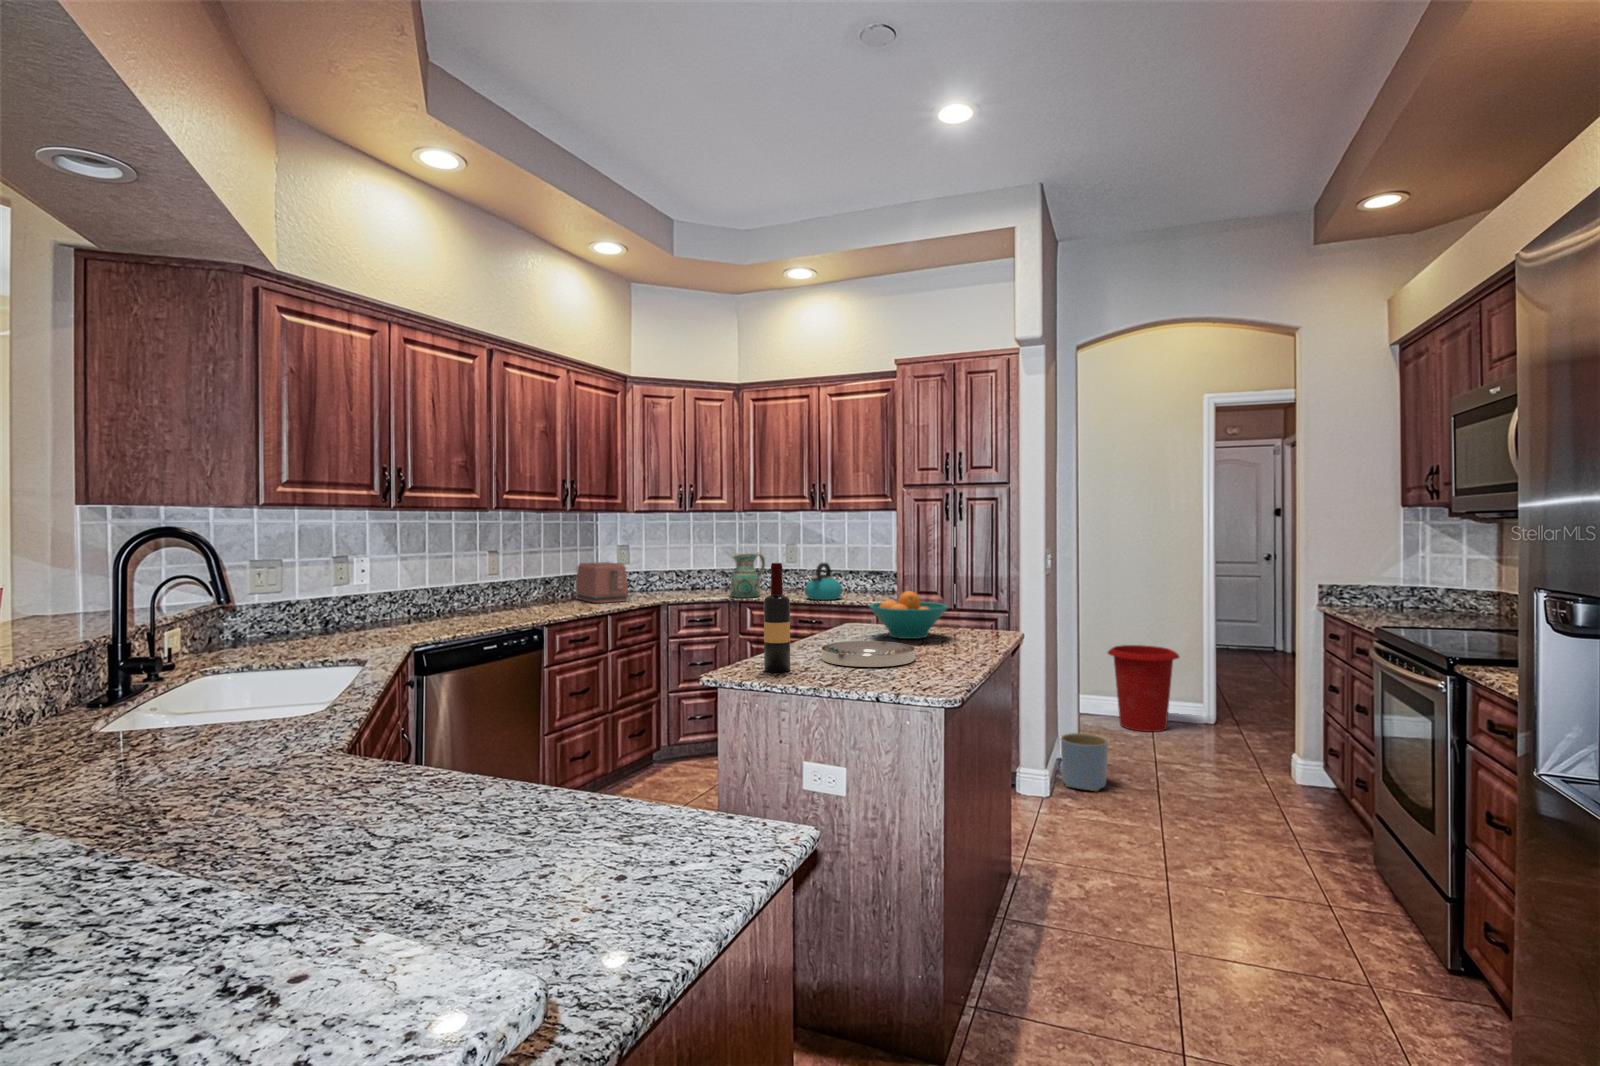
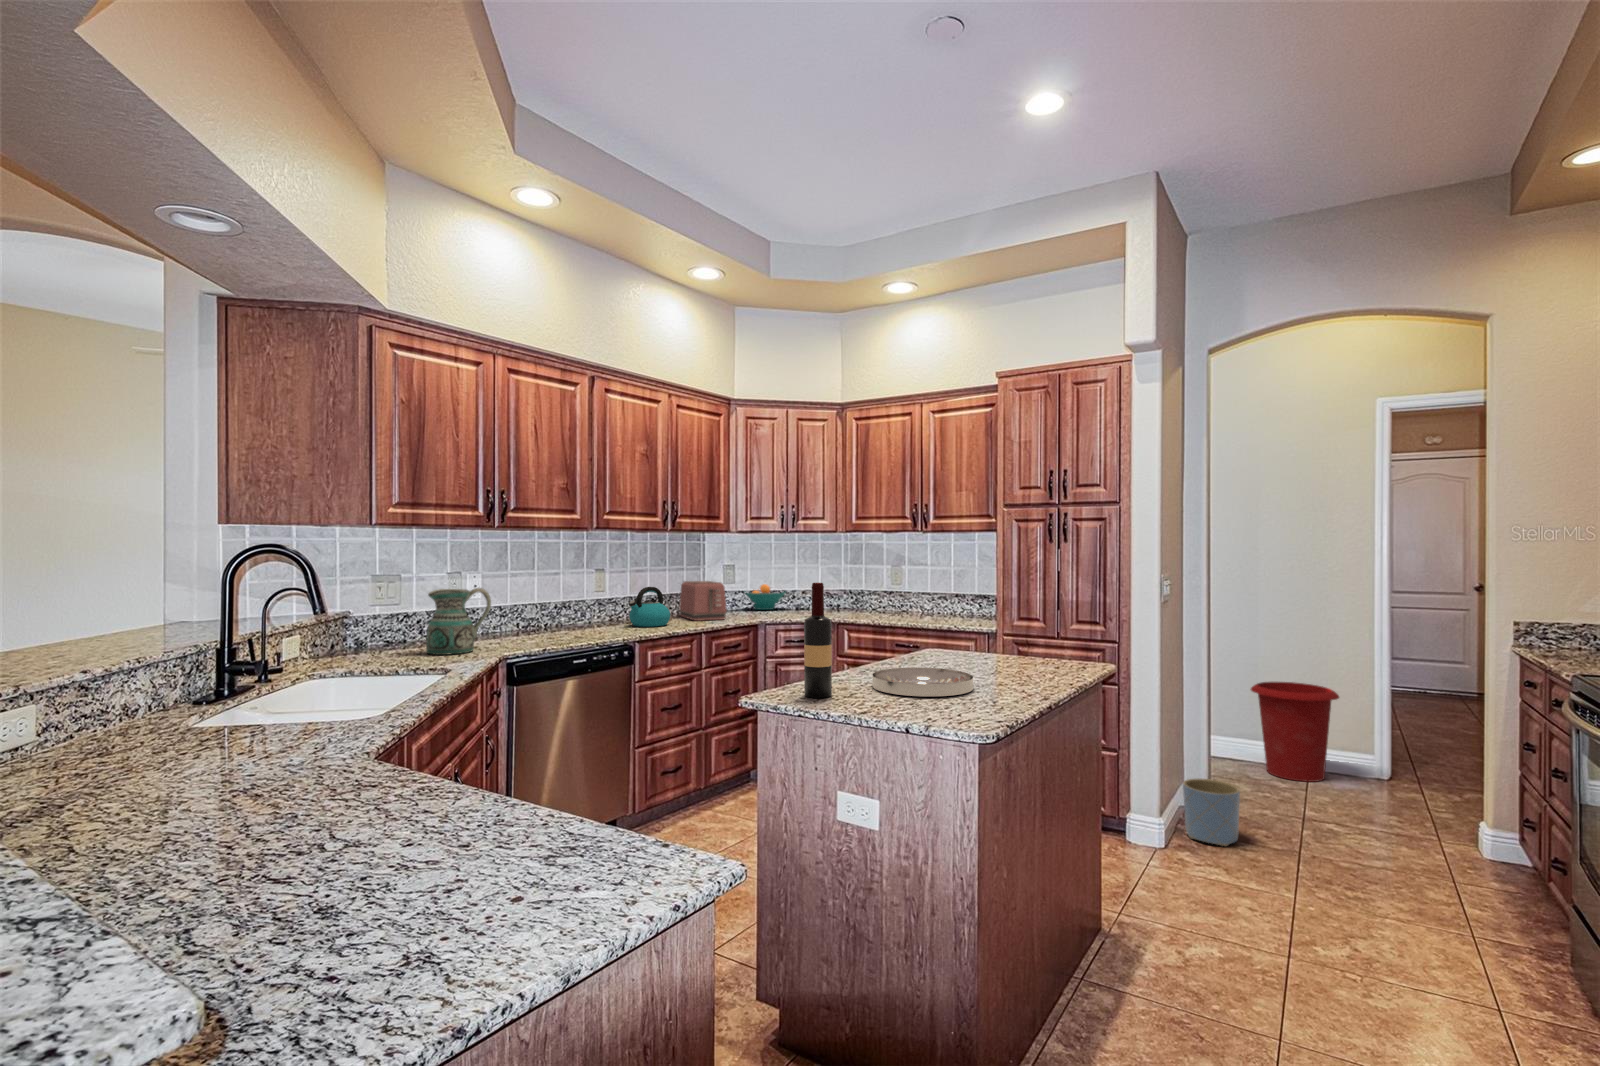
ceramic pitcher: present [730,553,765,598] -> present [426,588,491,655]
kettle: present [805,563,842,600] -> present [629,587,670,627]
fruit bowl: present [869,591,948,639] -> present [745,584,785,610]

